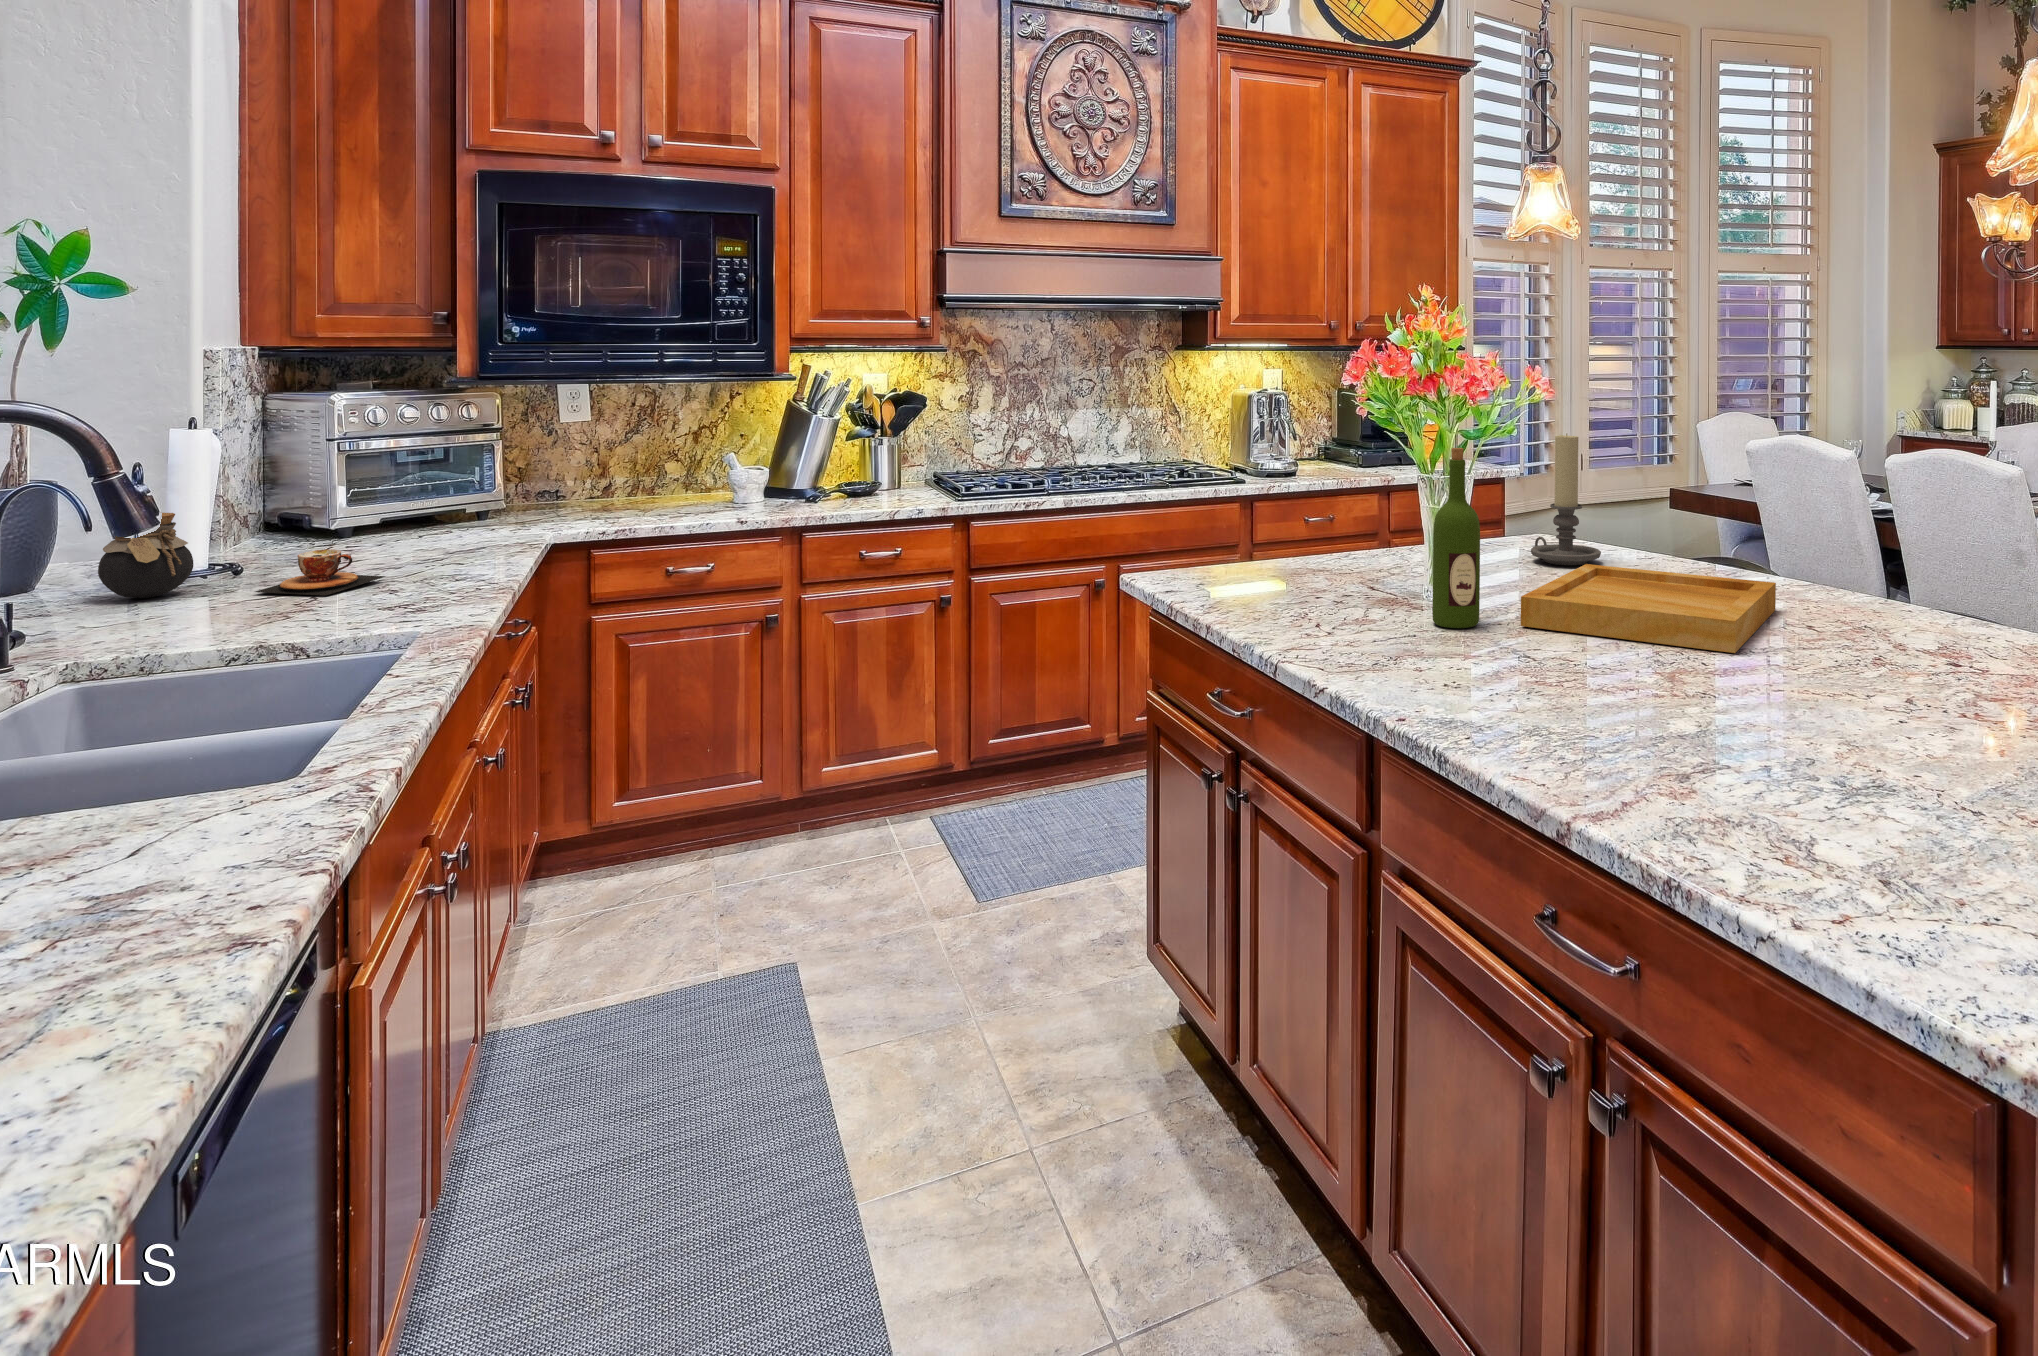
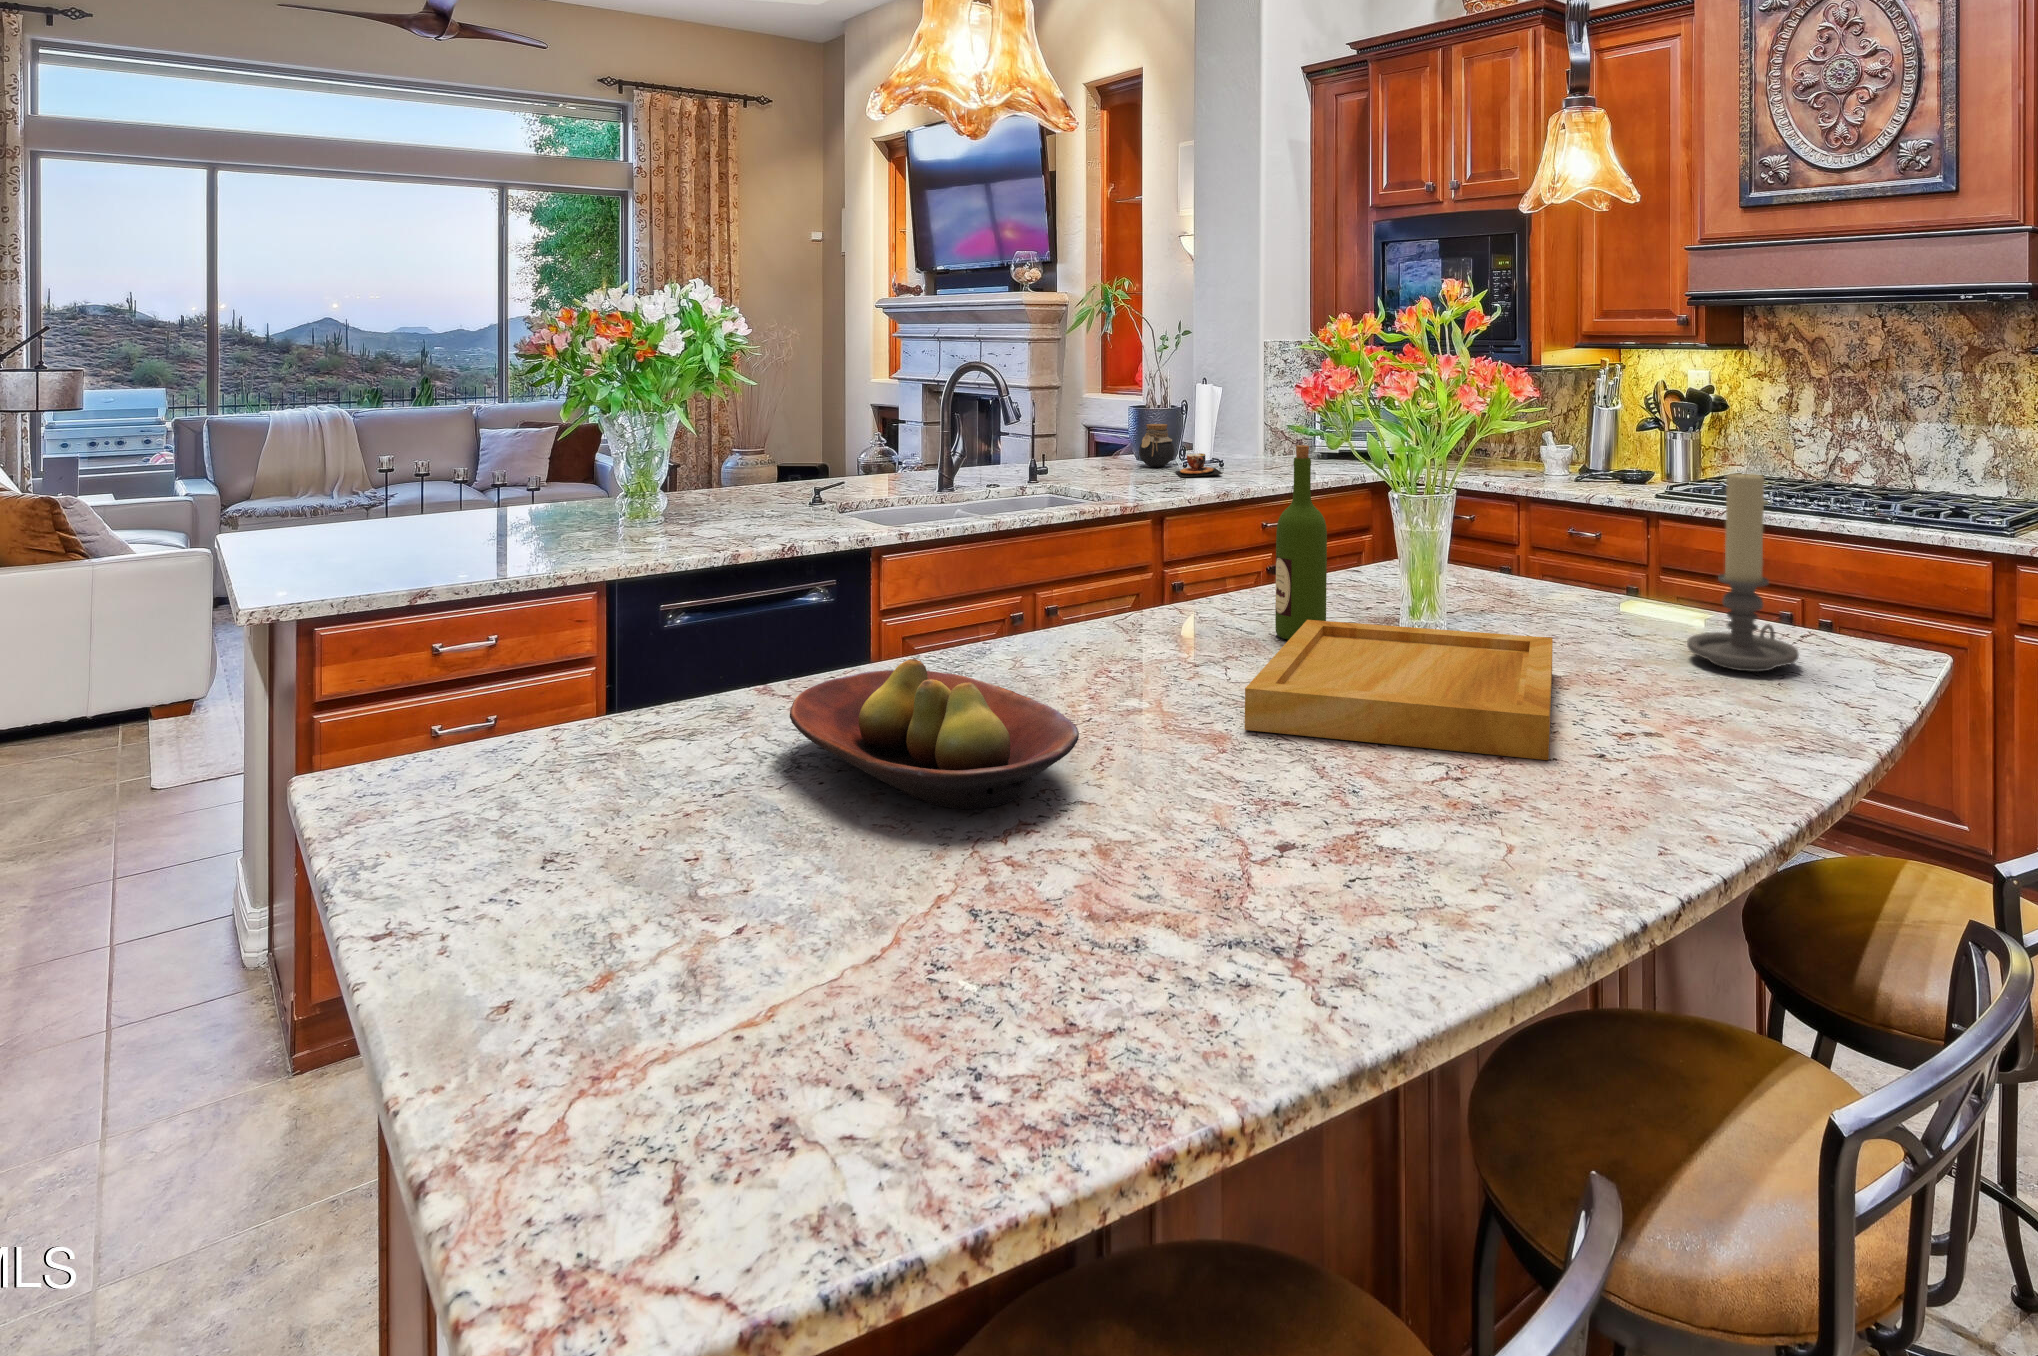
fruit bowl: none [1730,636,2001,751] -> present [790,659,1079,809]

